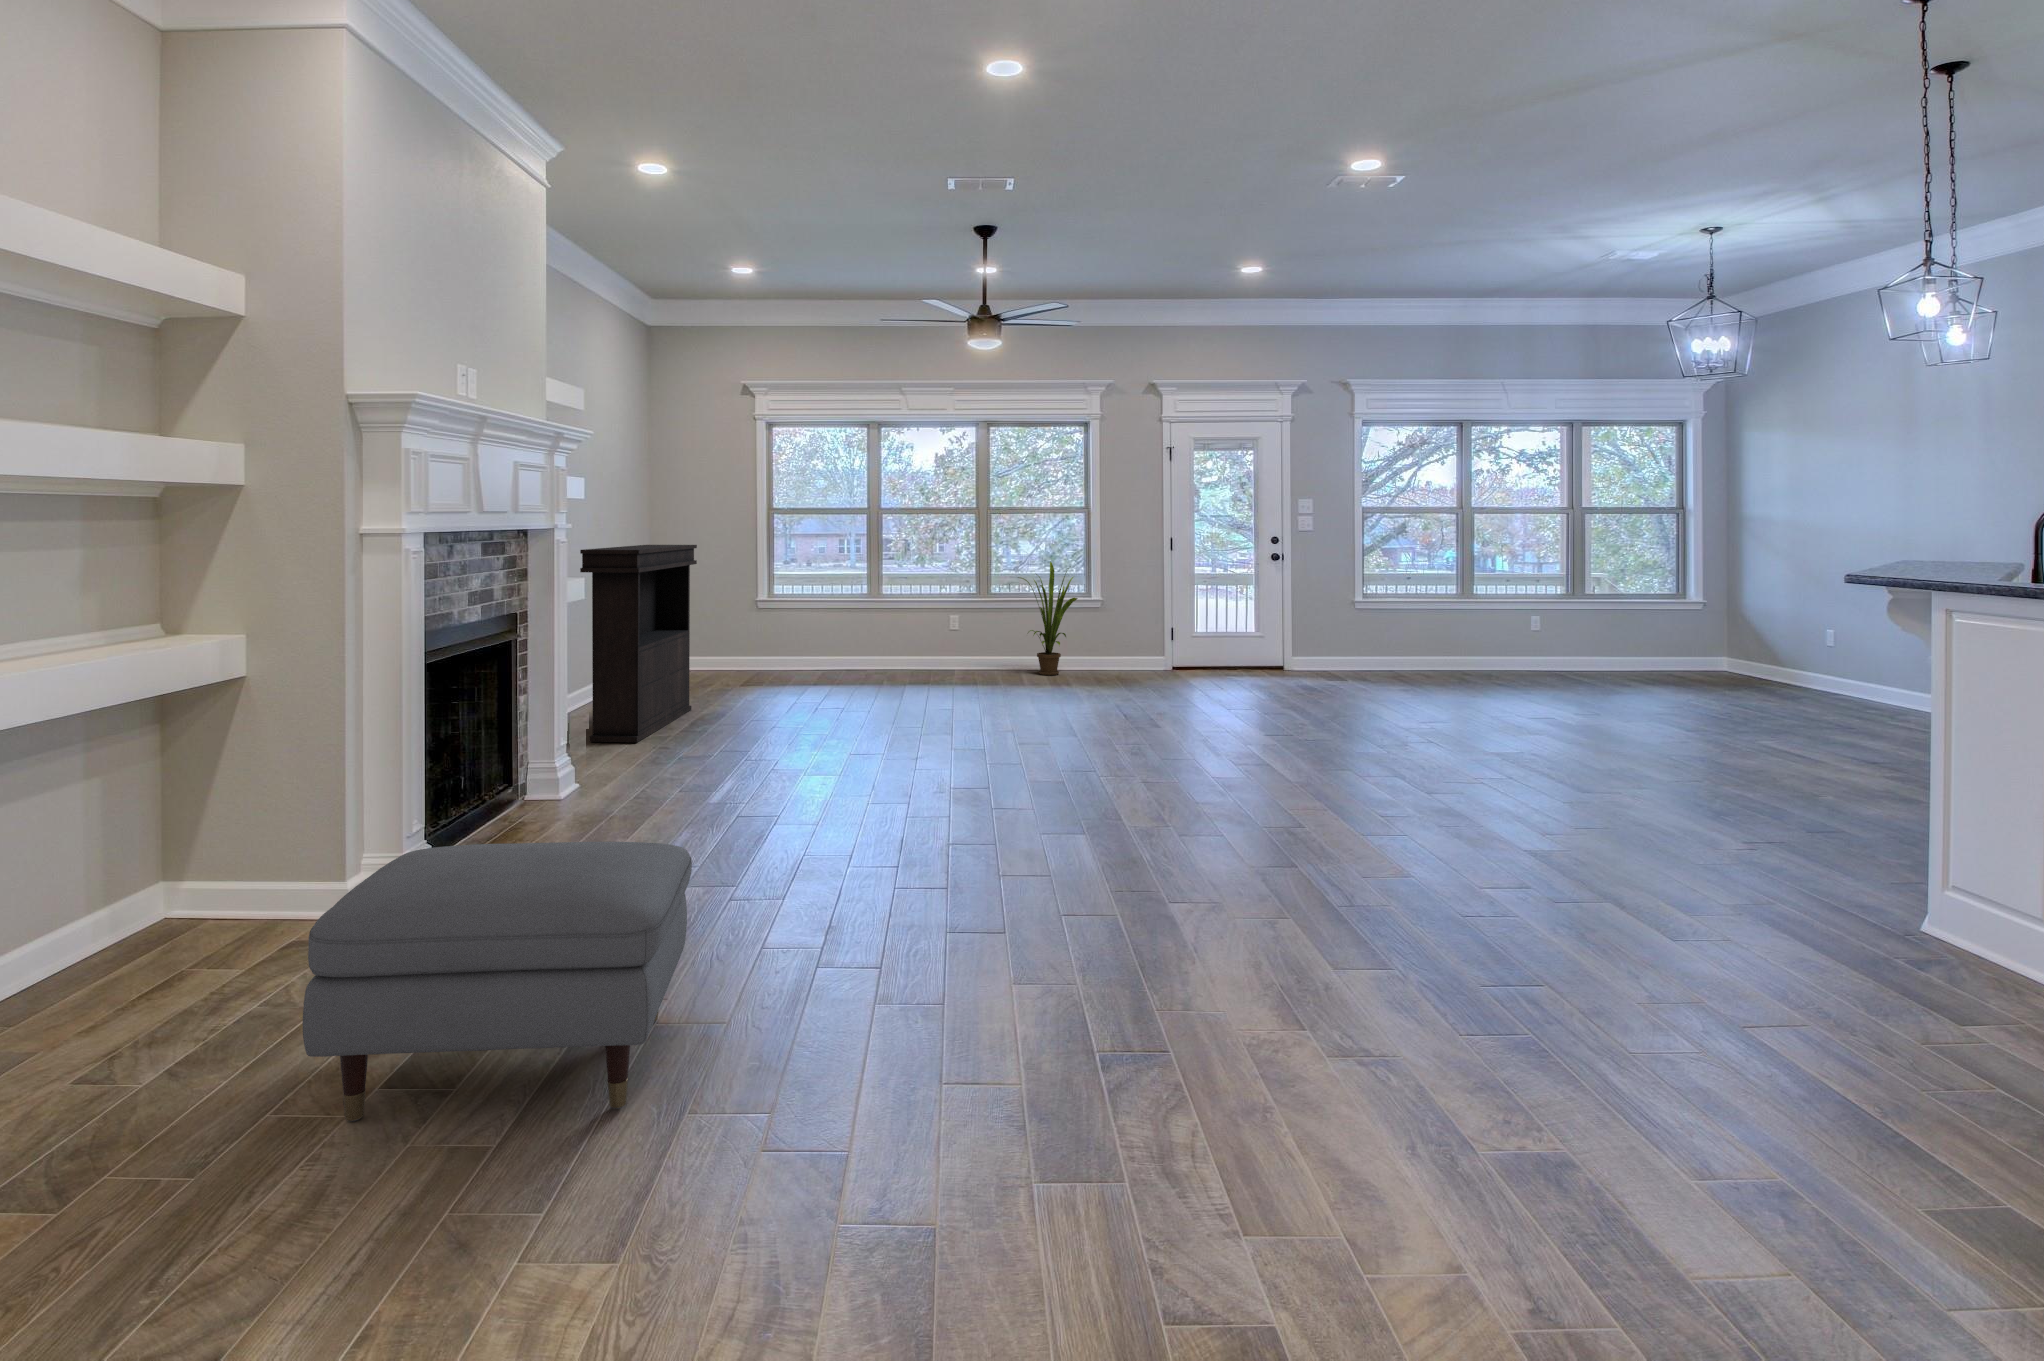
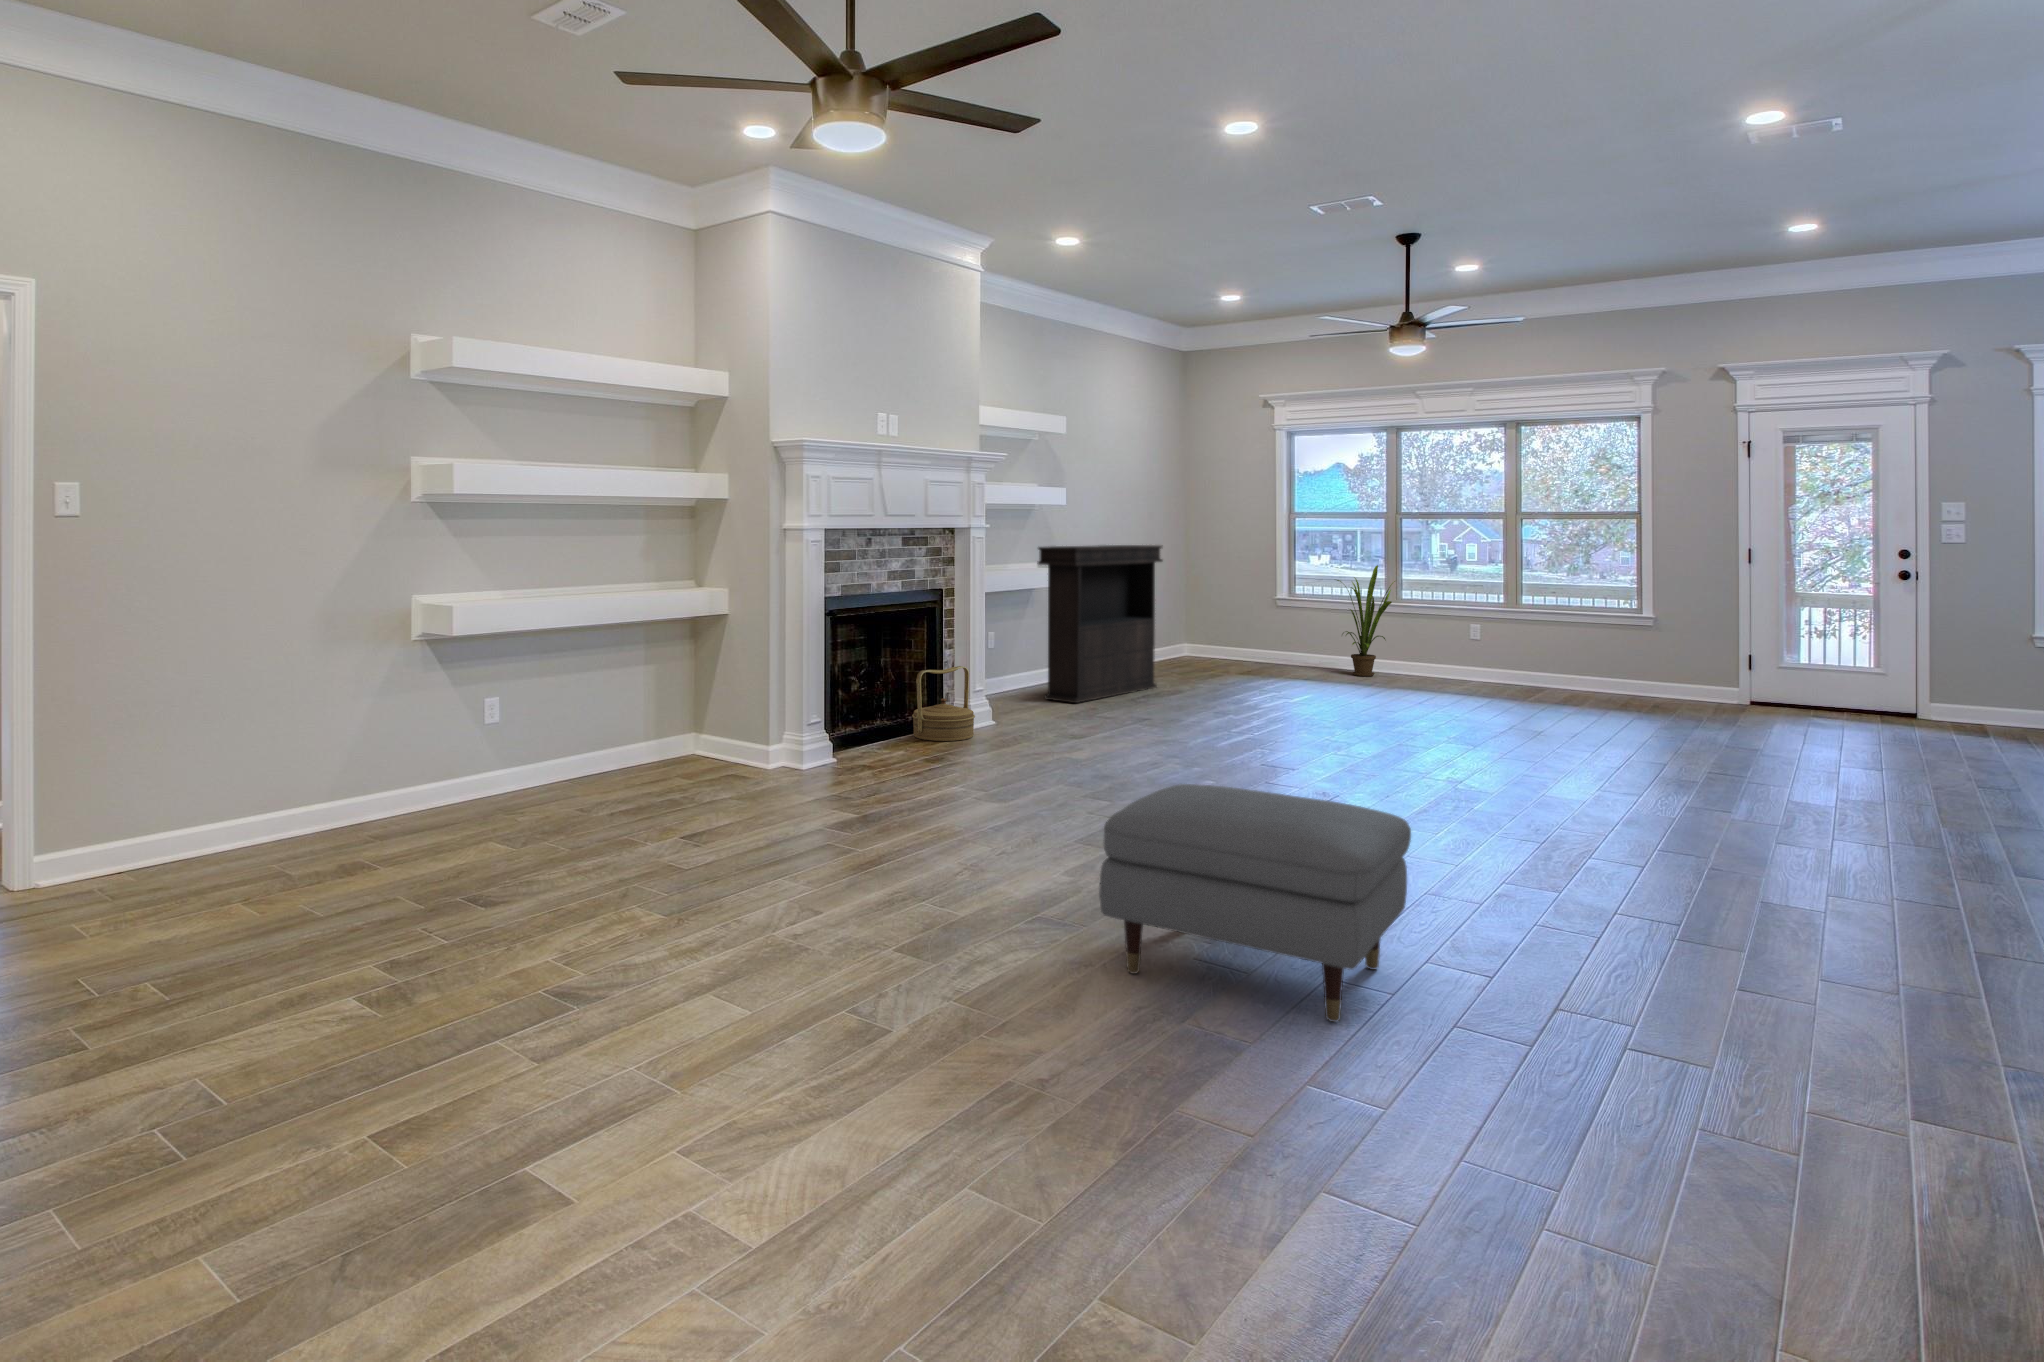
house plant: present [1021,562,1078,675] -> present [1337,565,1395,676]
woven basket: none [495,716,587,825] -> present [912,666,975,741]
ottoman: present [303,842,692,1122] -> present [1099,784,1411,1022]

